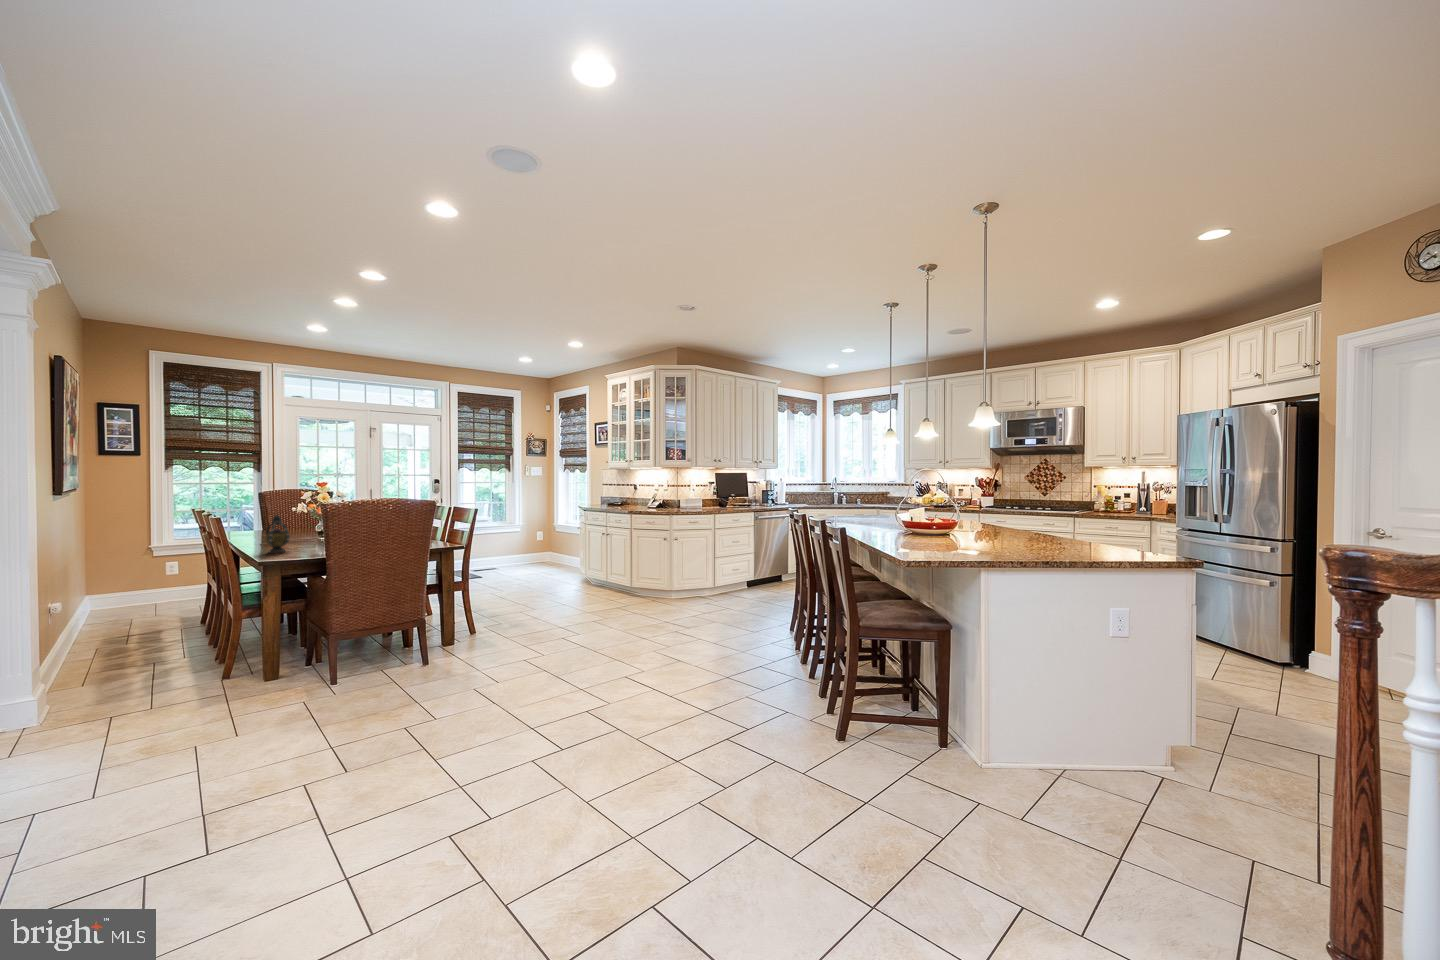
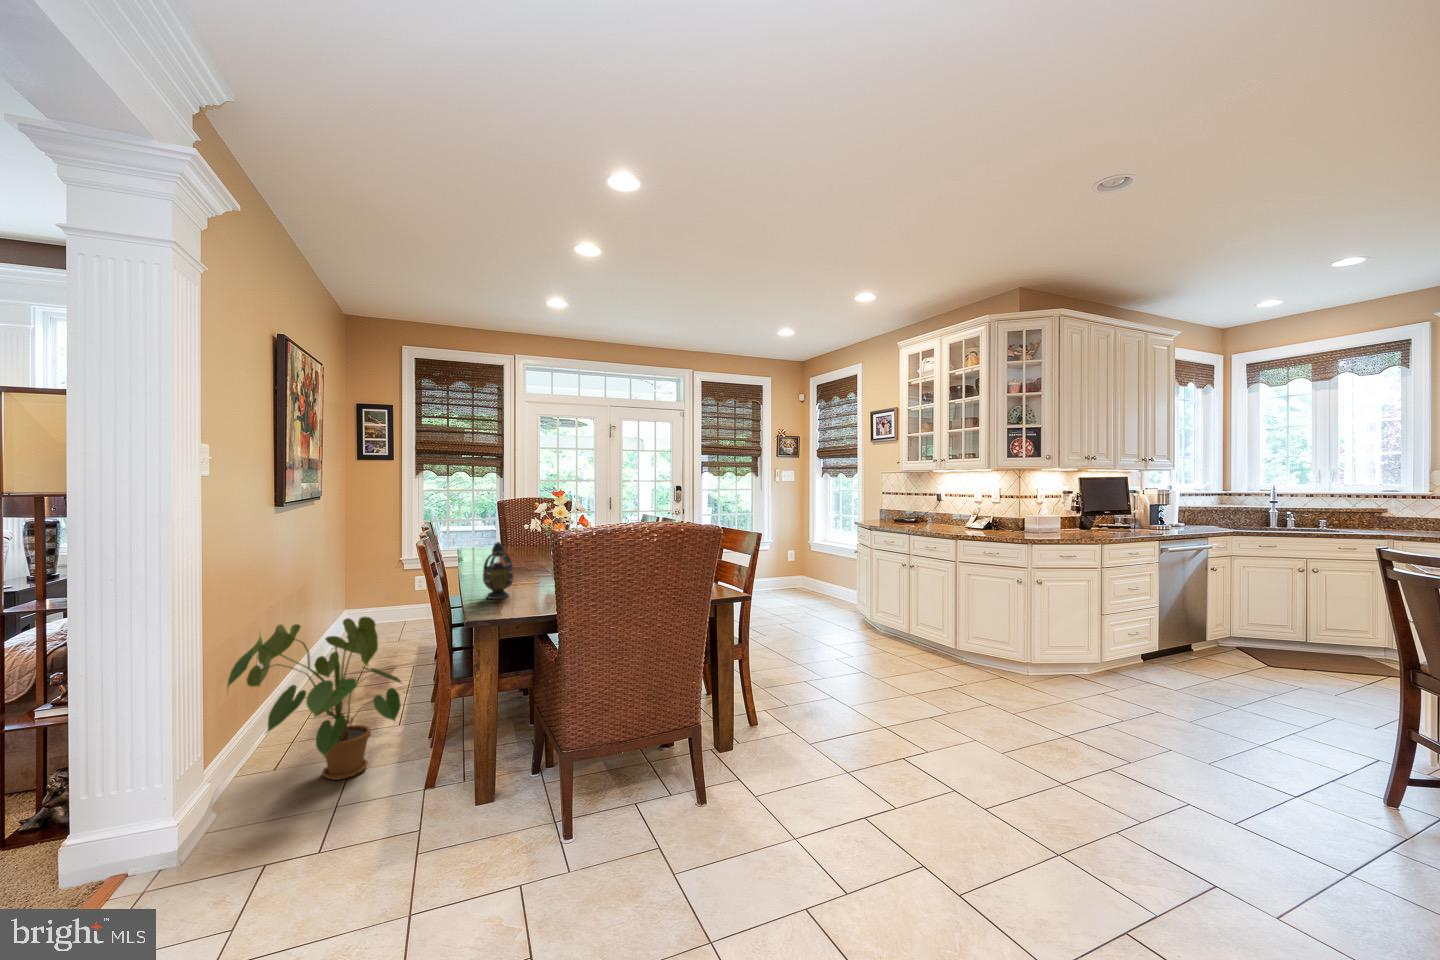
house plant: none [52,570,199,683] -> present [227,617,402,780]

